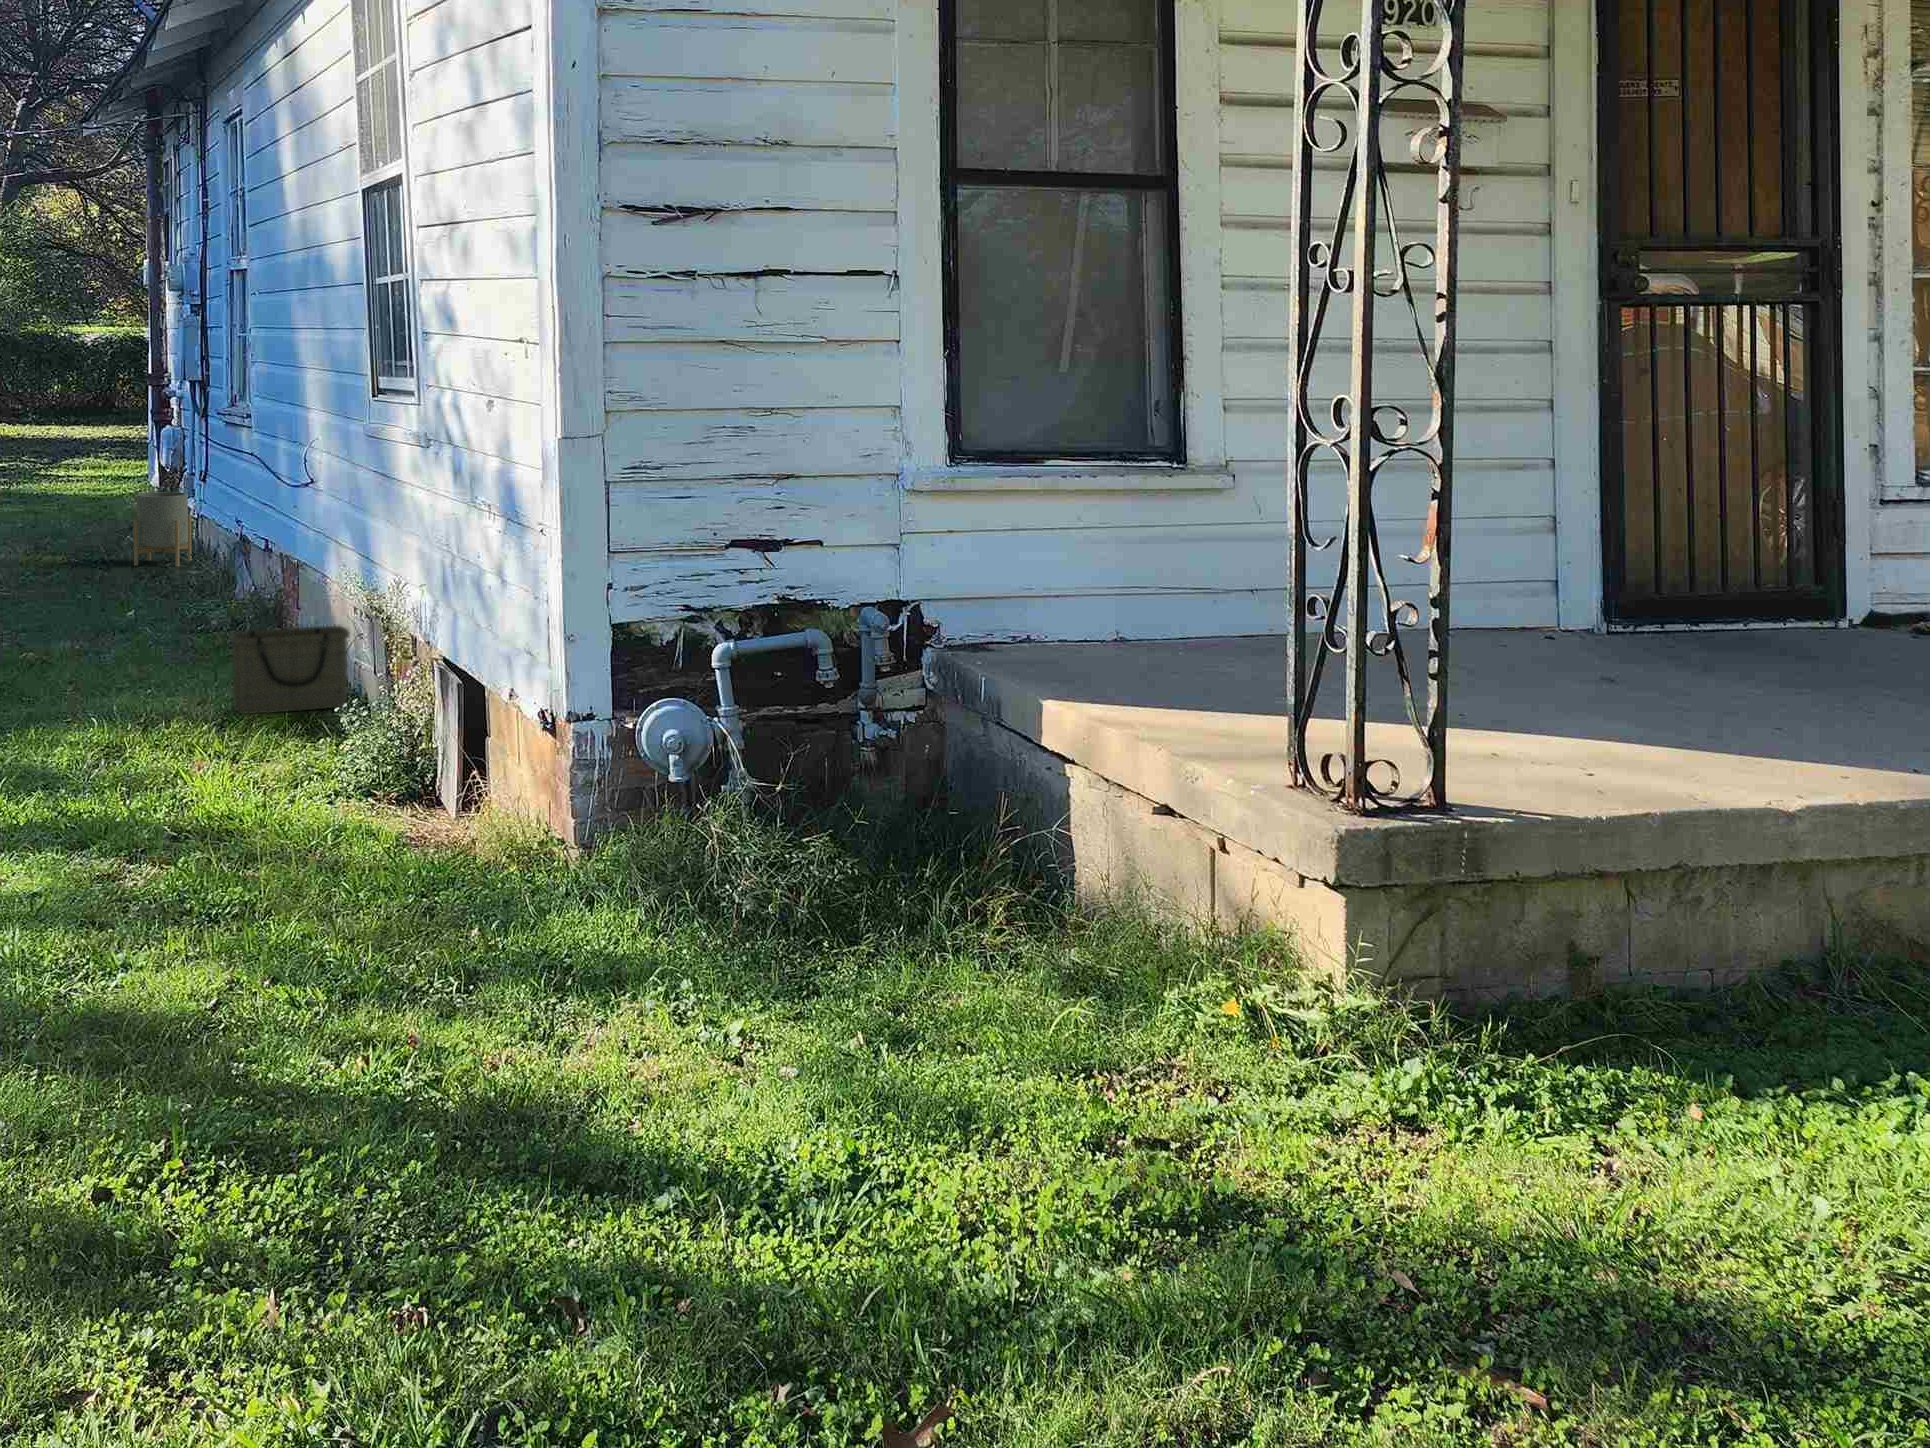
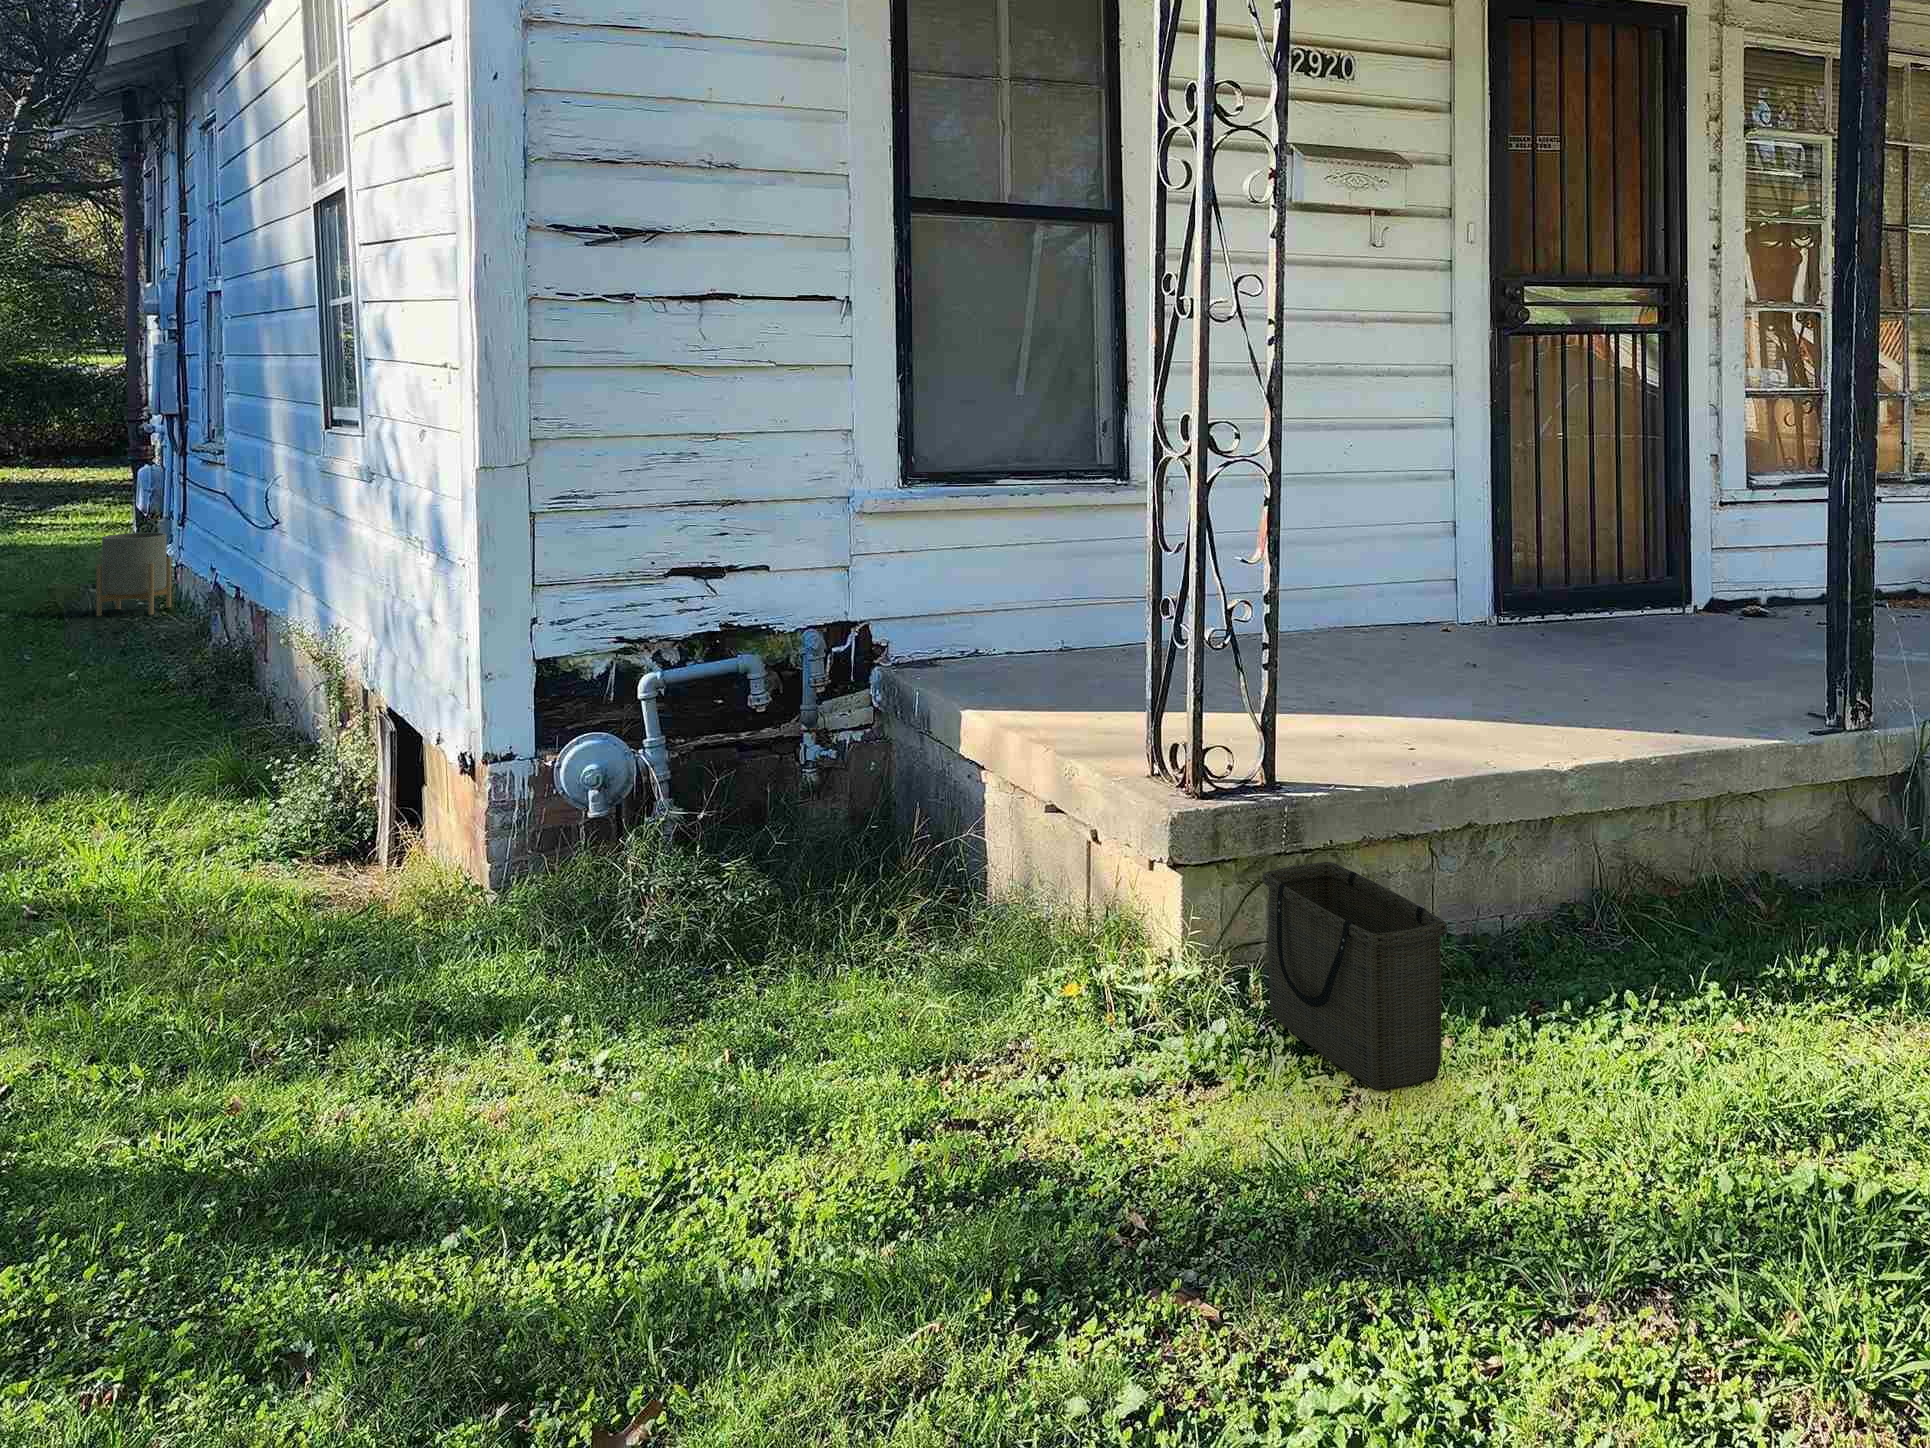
basket: present [229,626,350,714] -> present [1263,862,1447,1090]

